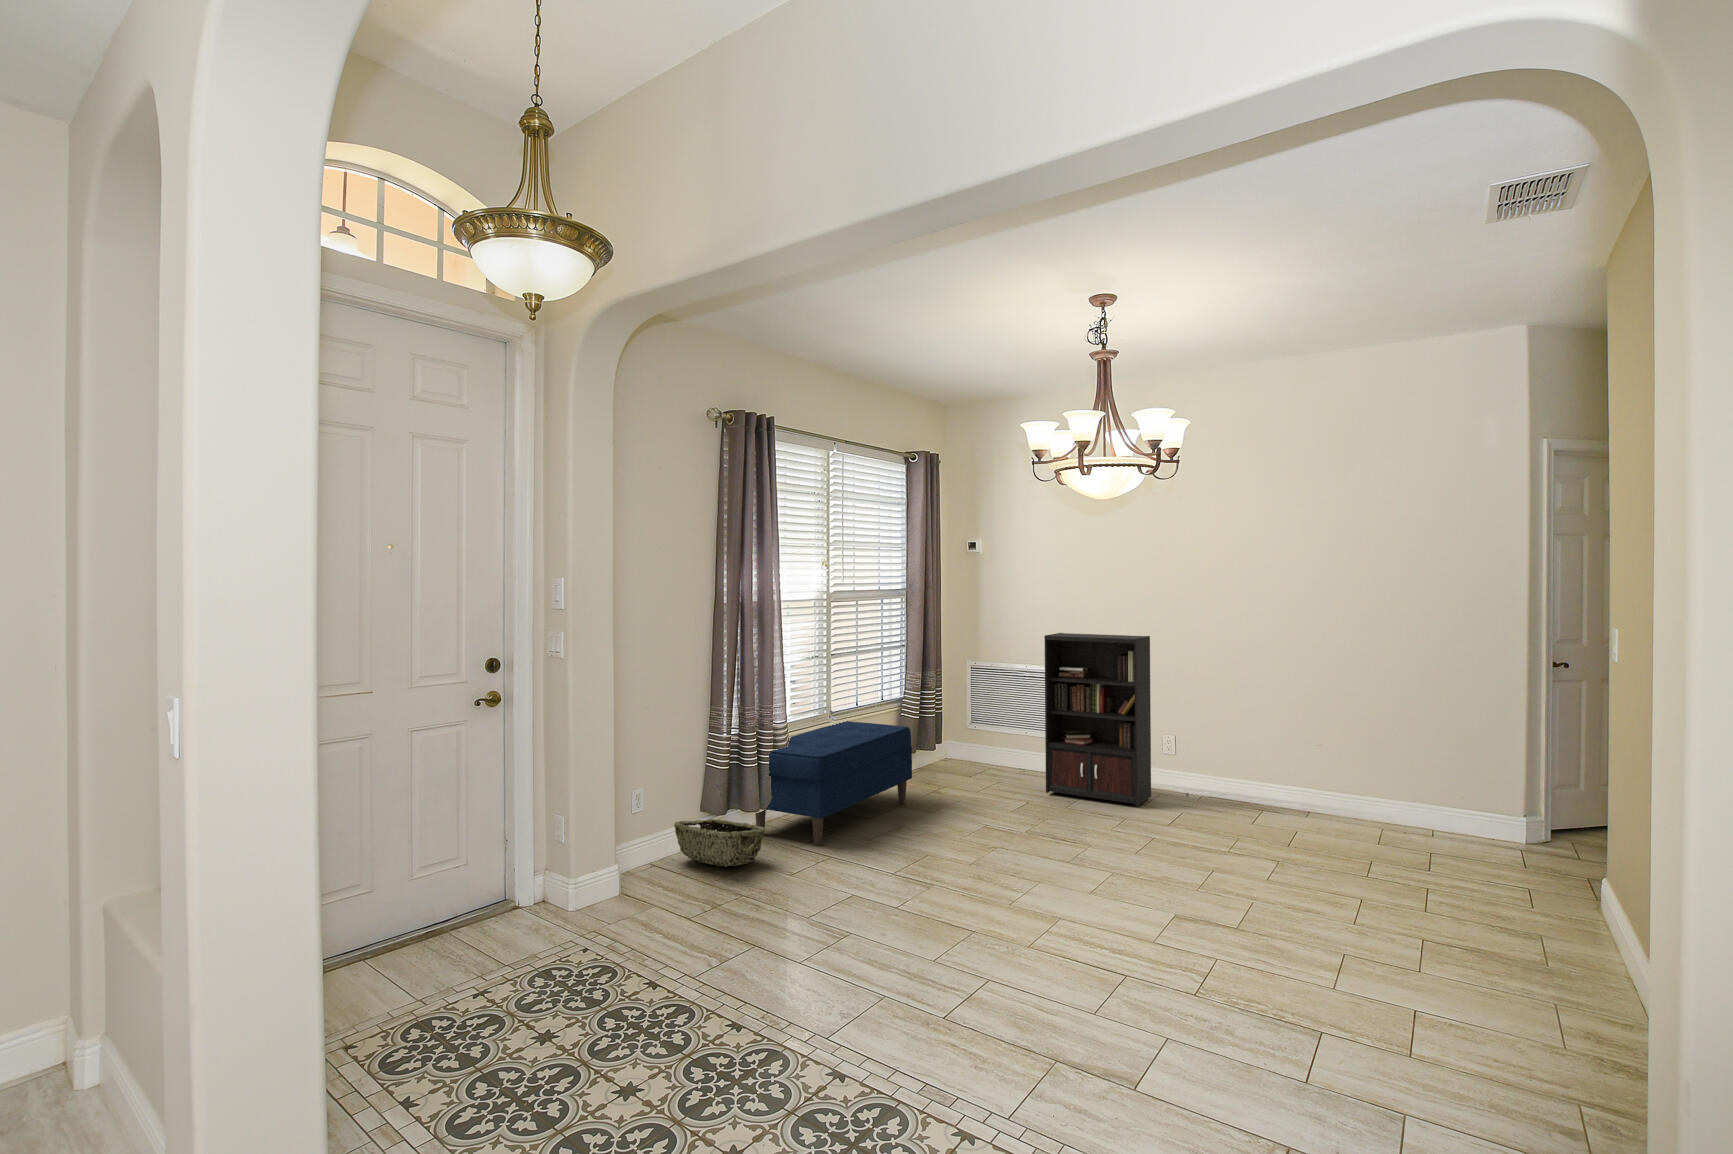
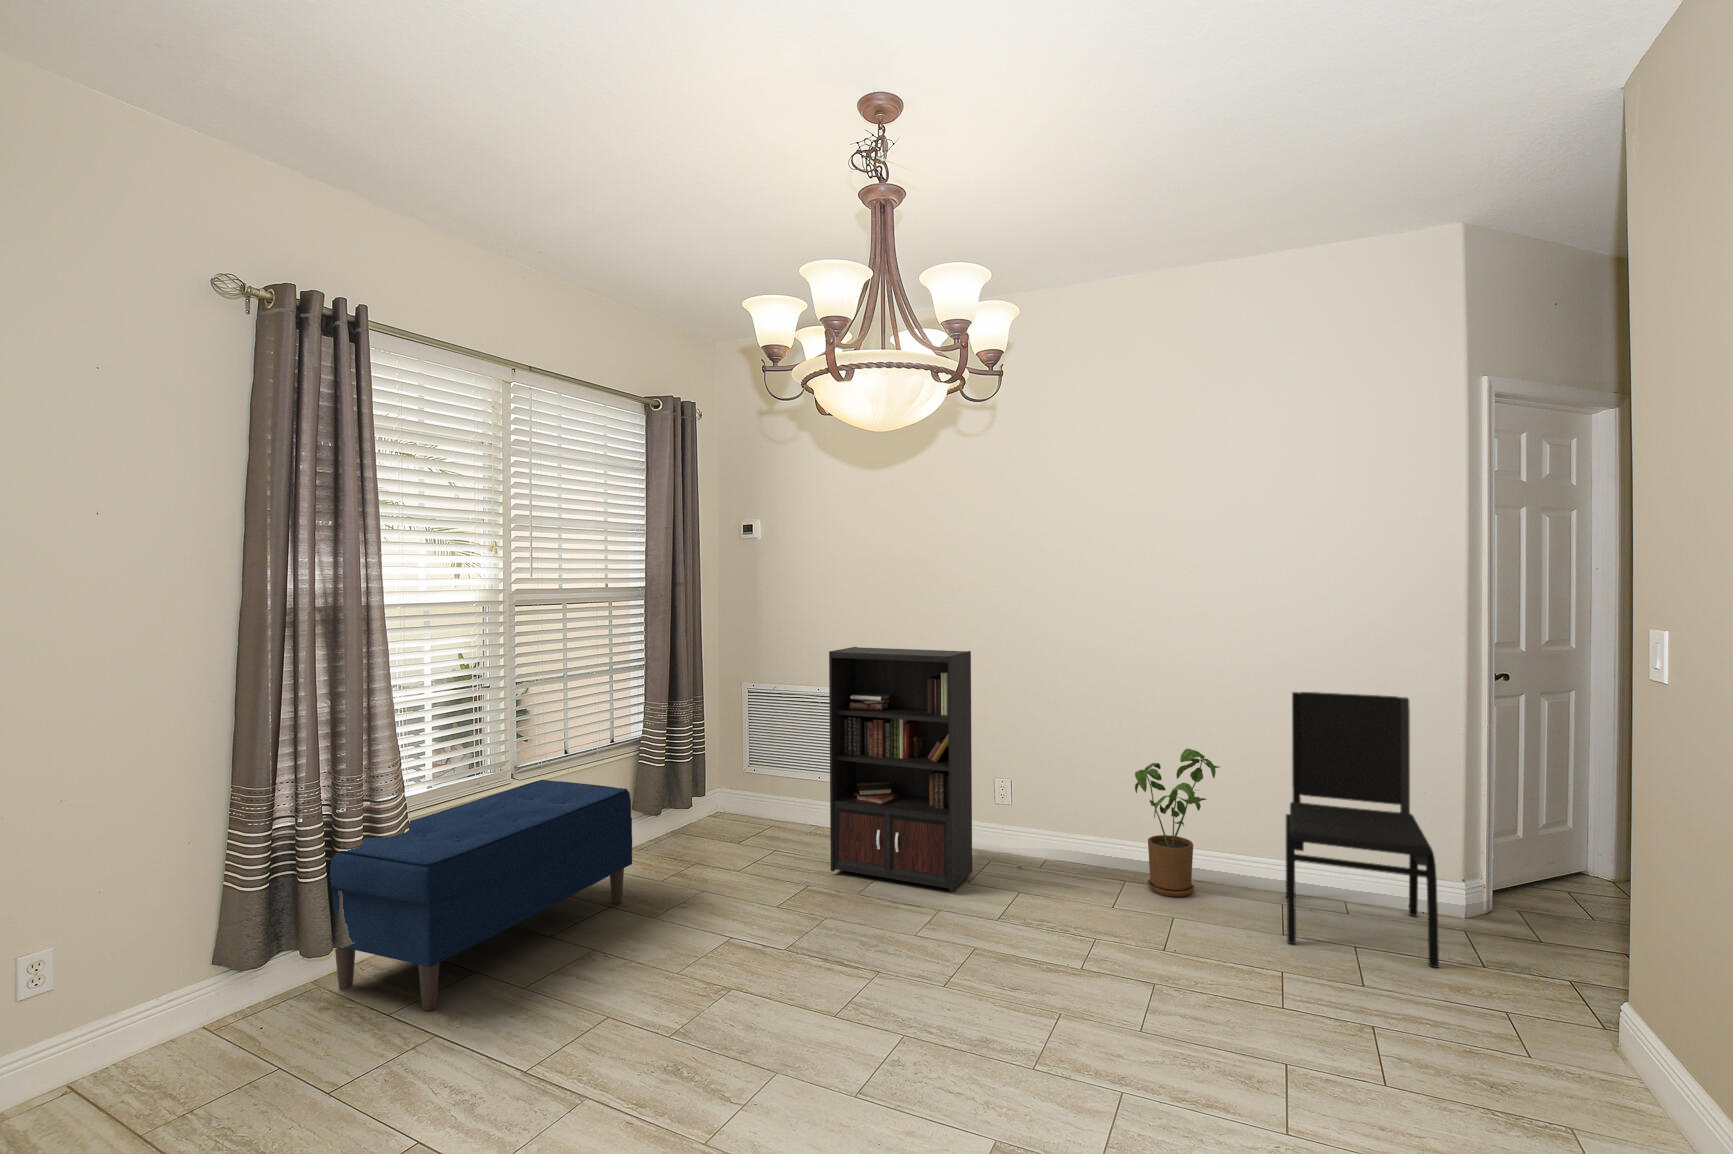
dining chair: none [1386,668,1496,857] -> present [1285,692,1439,968]
house plant: none [1276,708,1344,816] -> present [1135,749,1220,897]
woven basket: present [674,819,765,867] -> none [125,980,302,1091]

